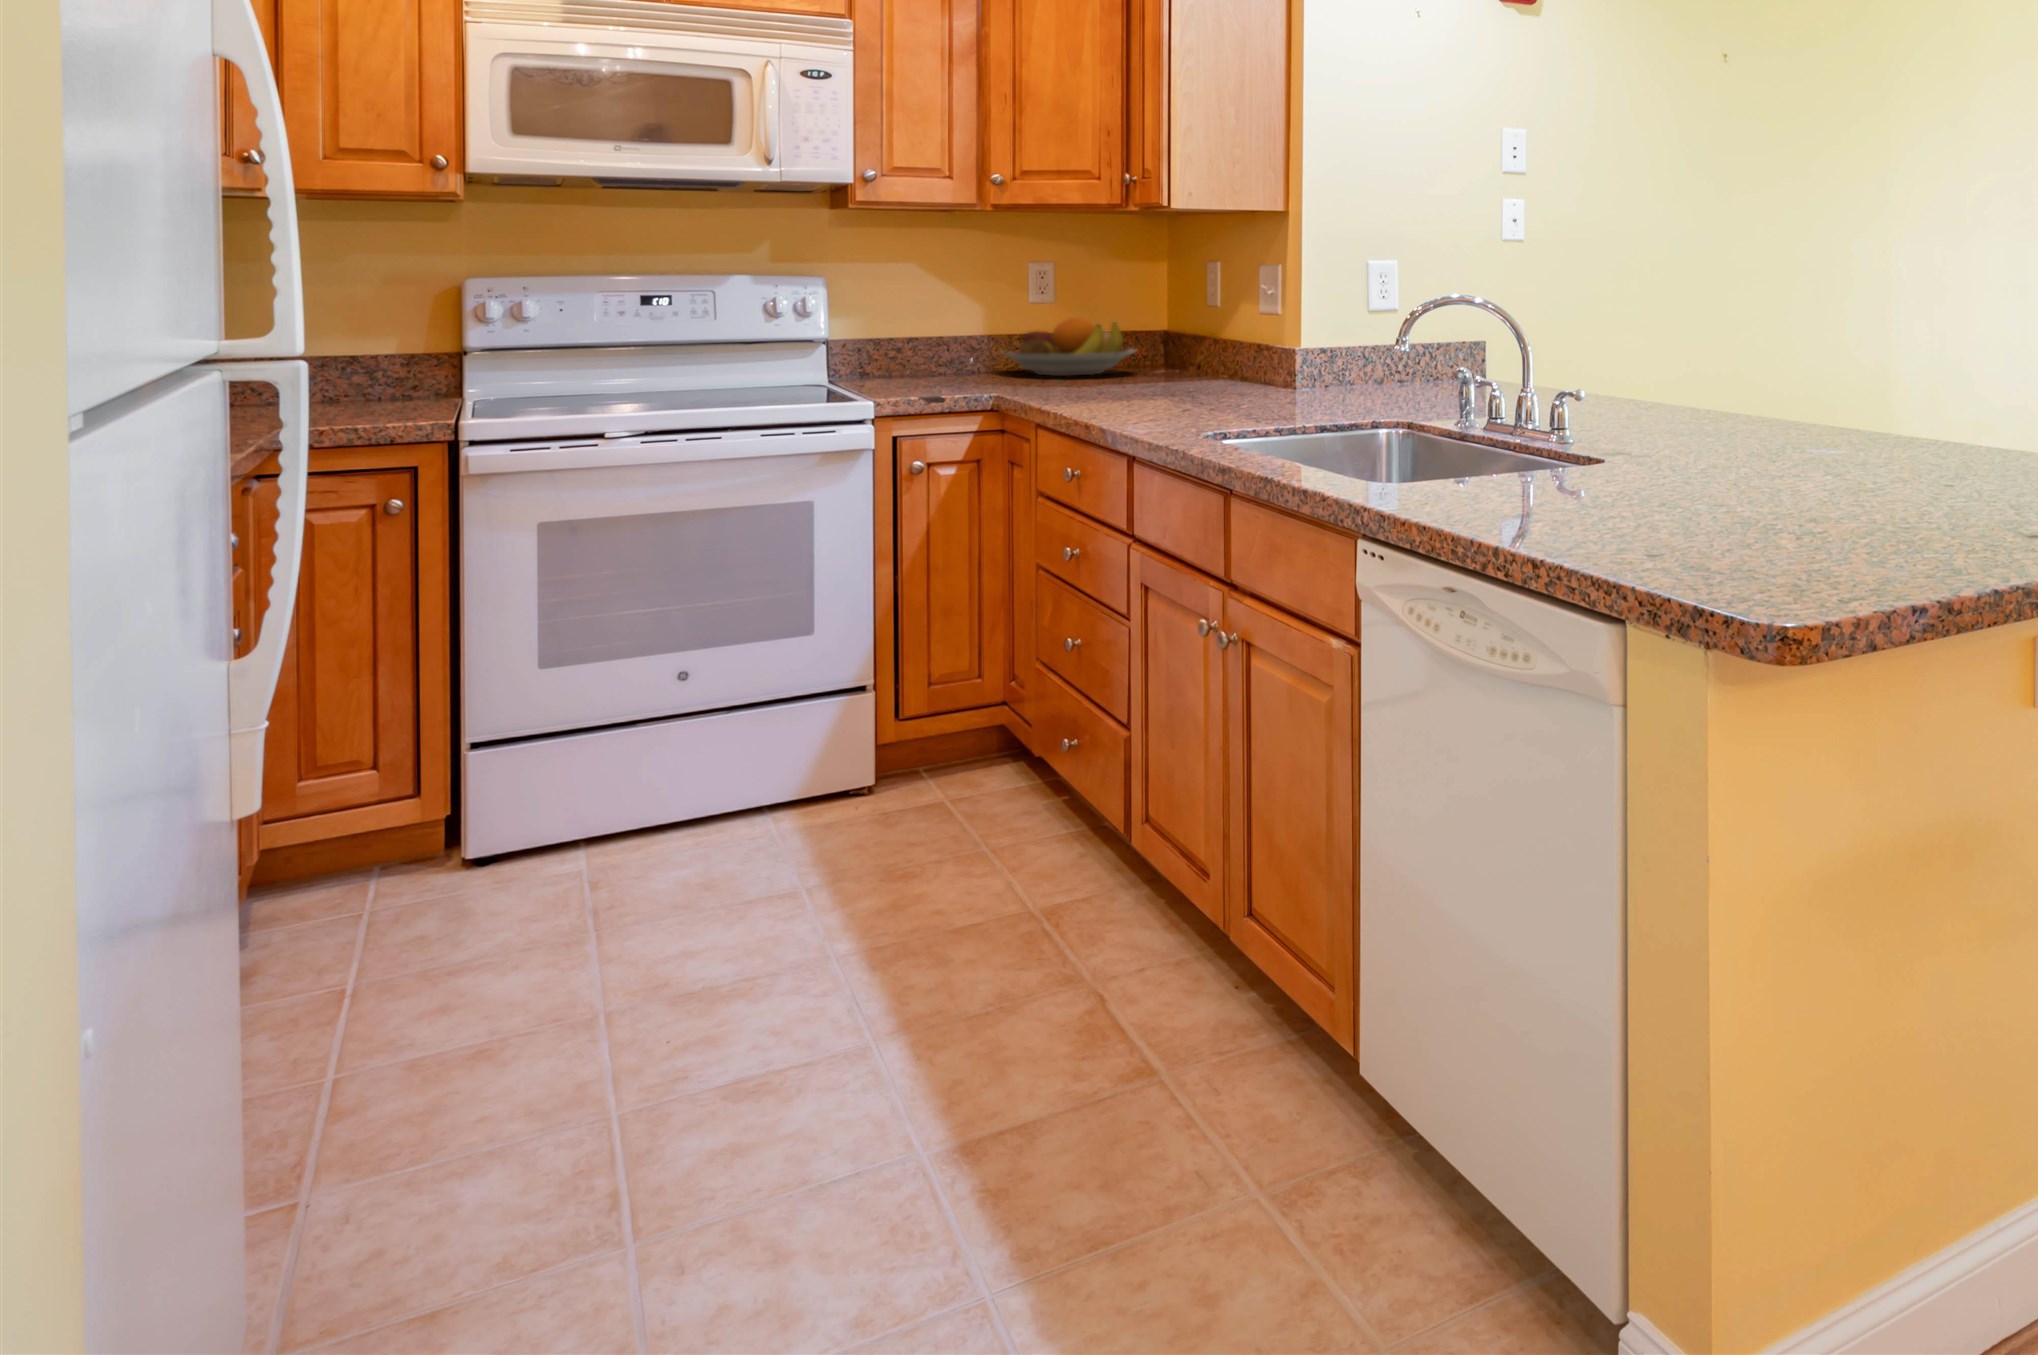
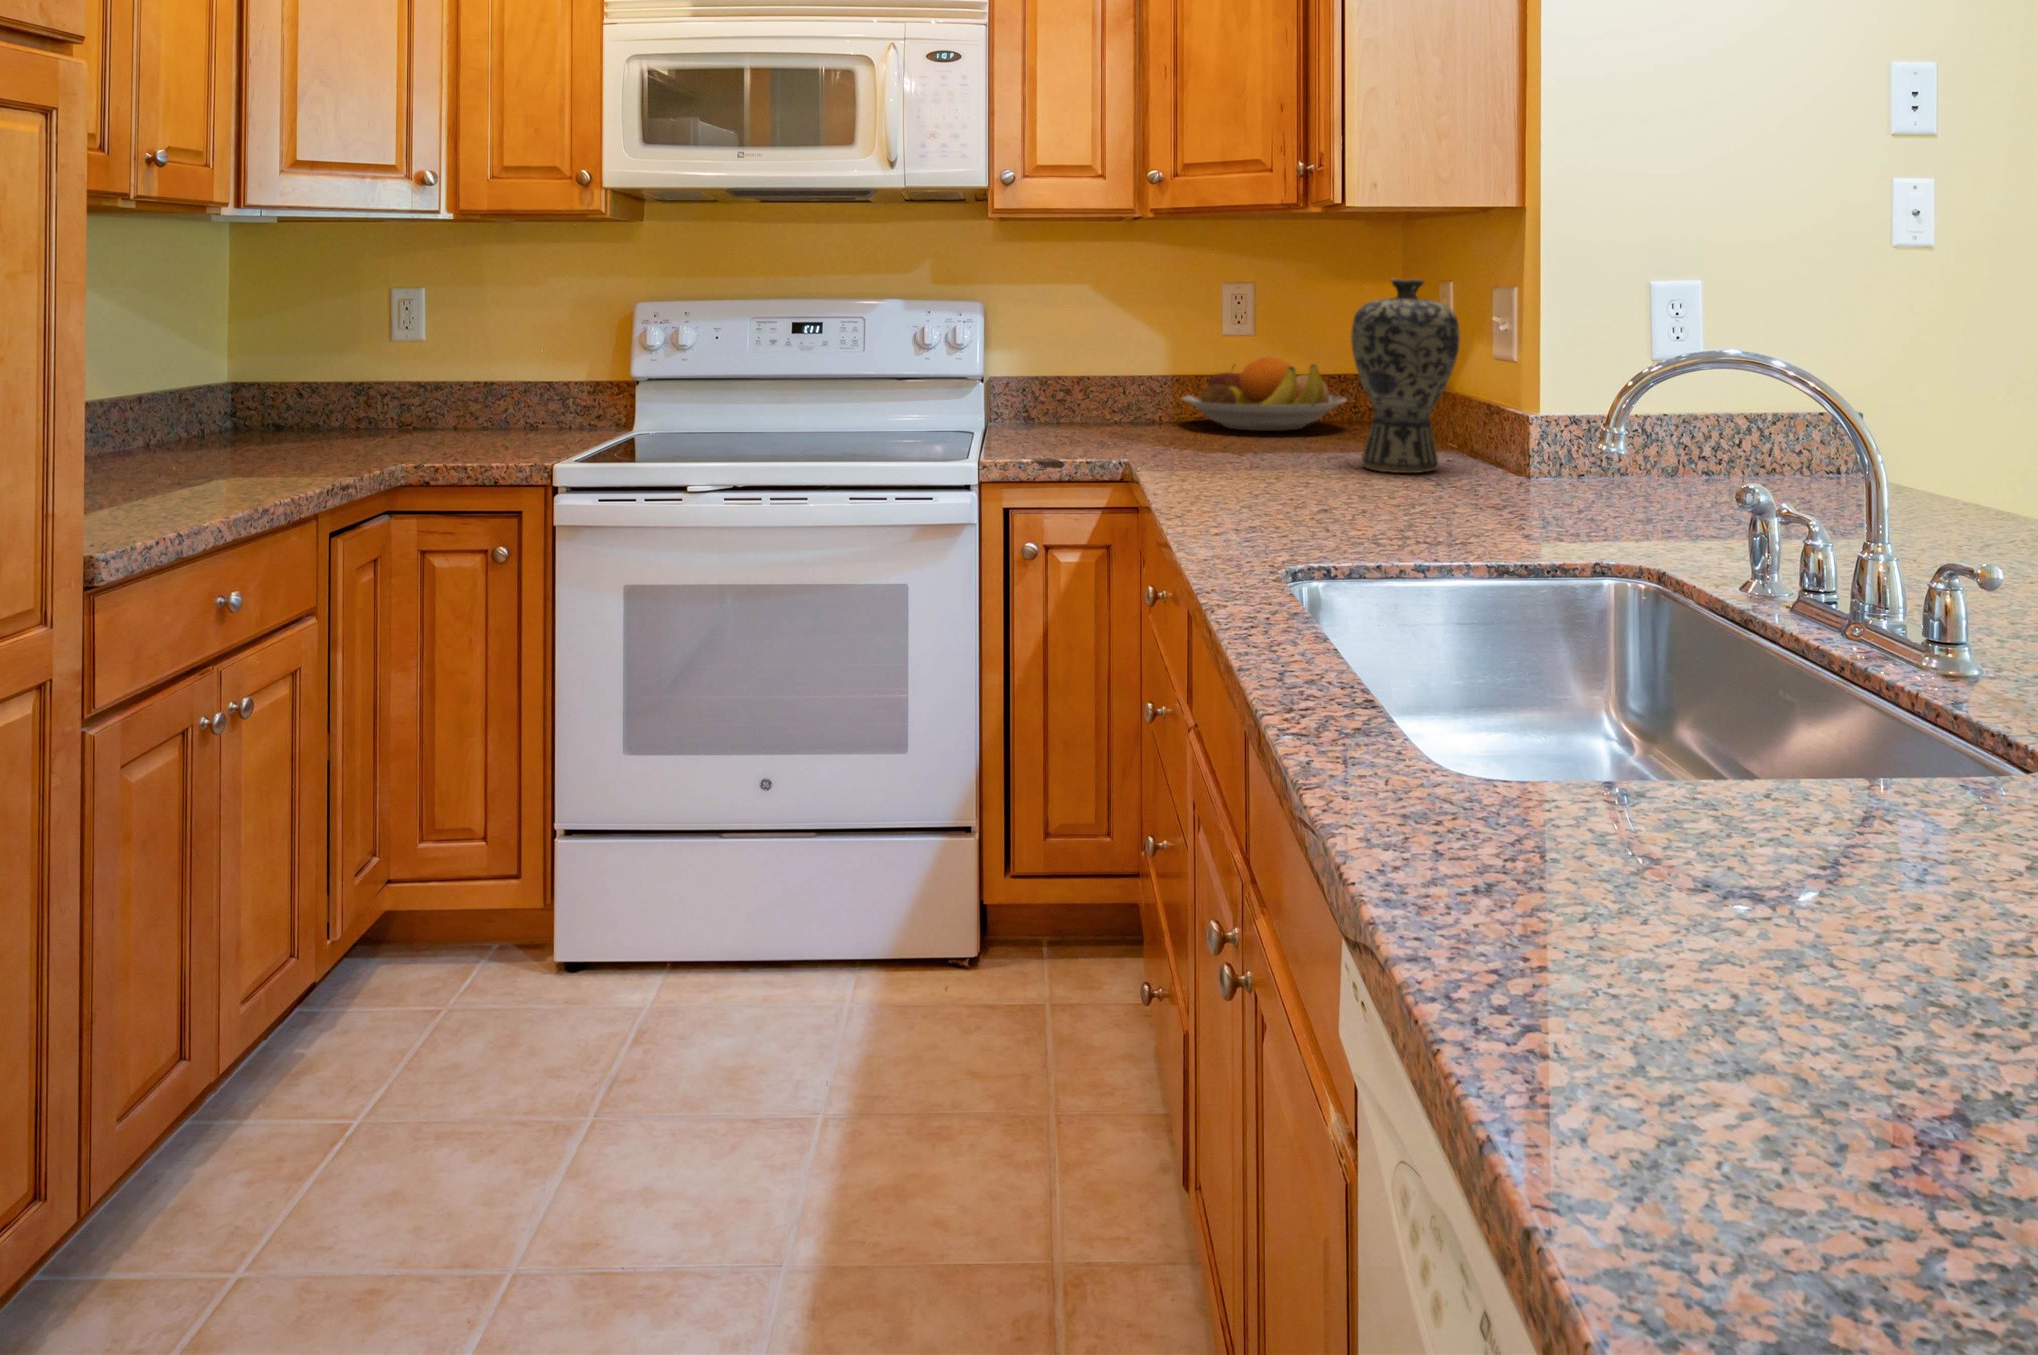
vase: none [1169,258,1245,393] -> present [1351,279,1459,473]

